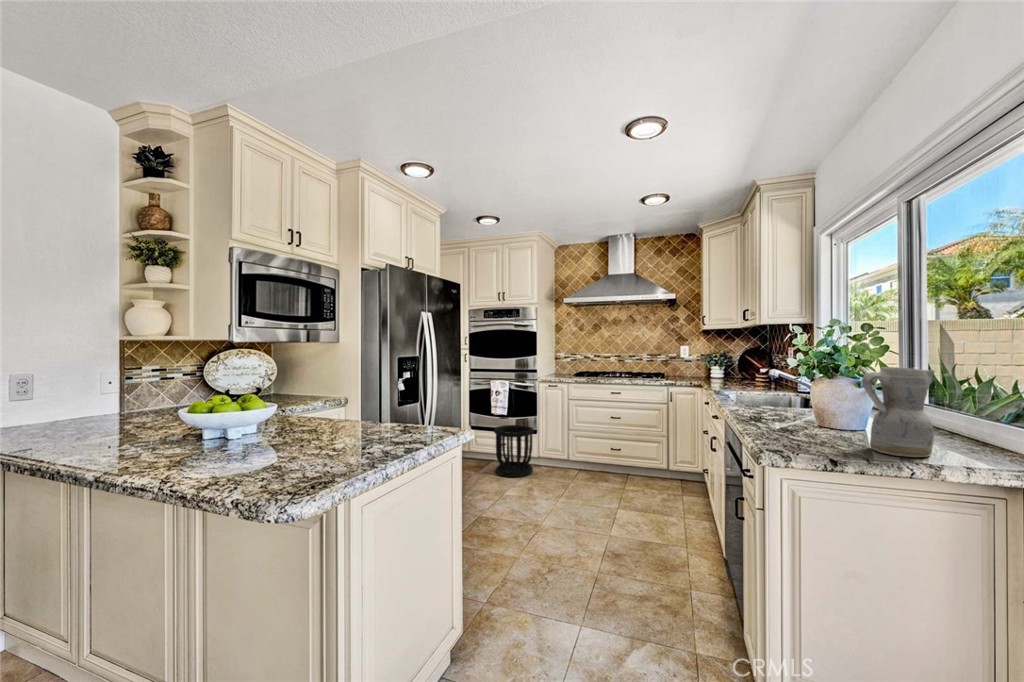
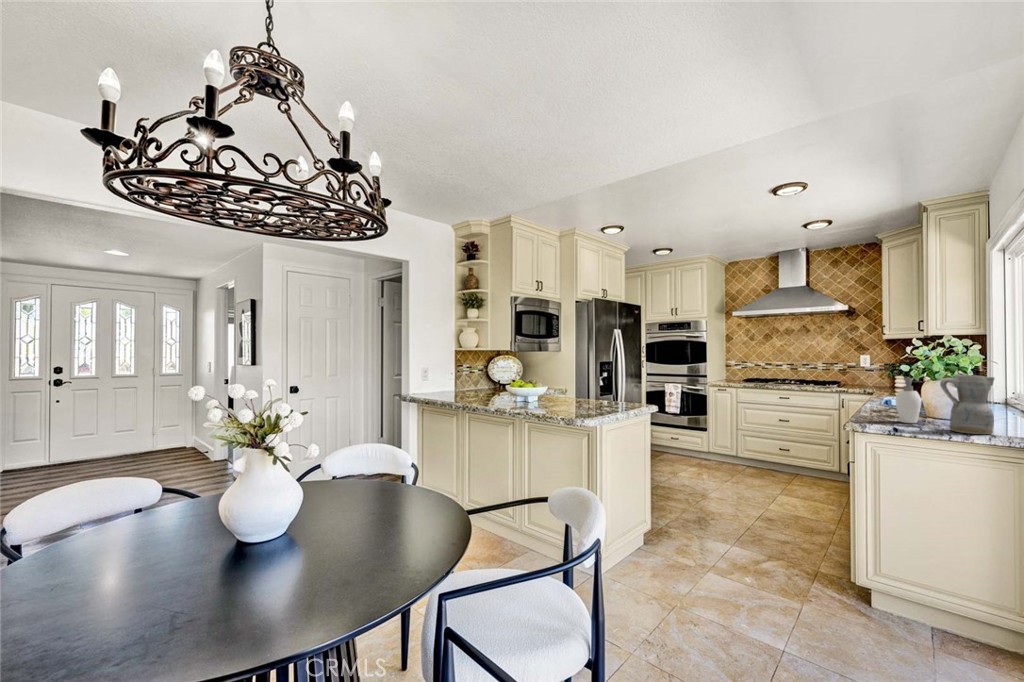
soap dispenser: none [784,372,827,437] -> present [896,378,921,423]
wastebasket: present [494,425,534,477] -> none [669,422,706,466]

